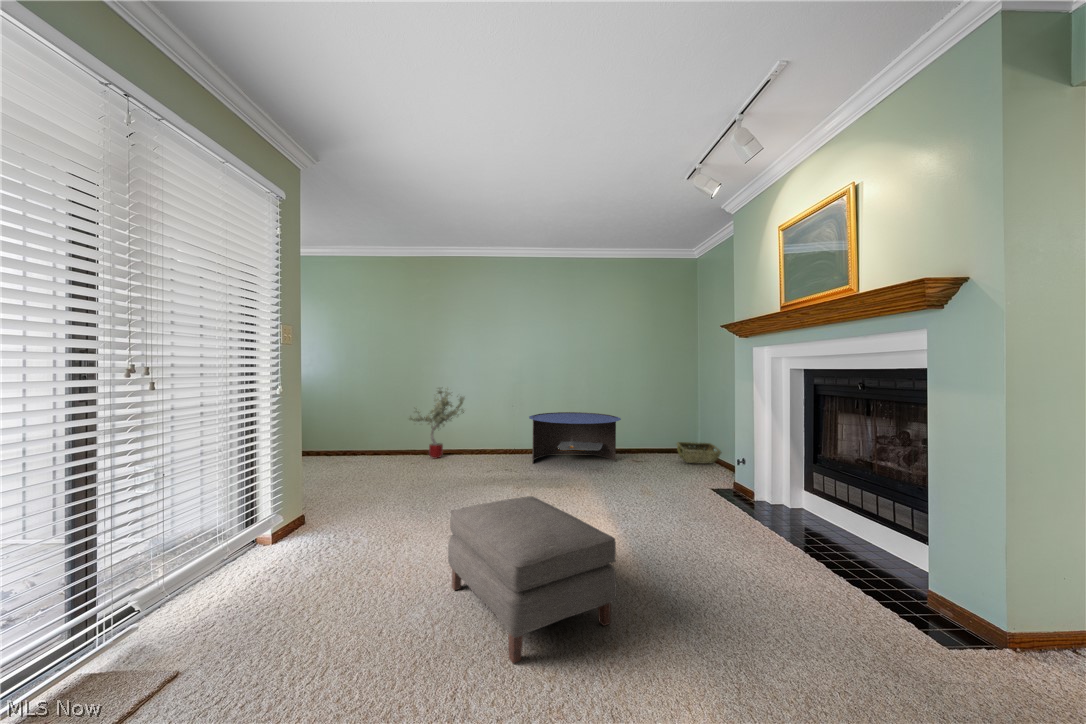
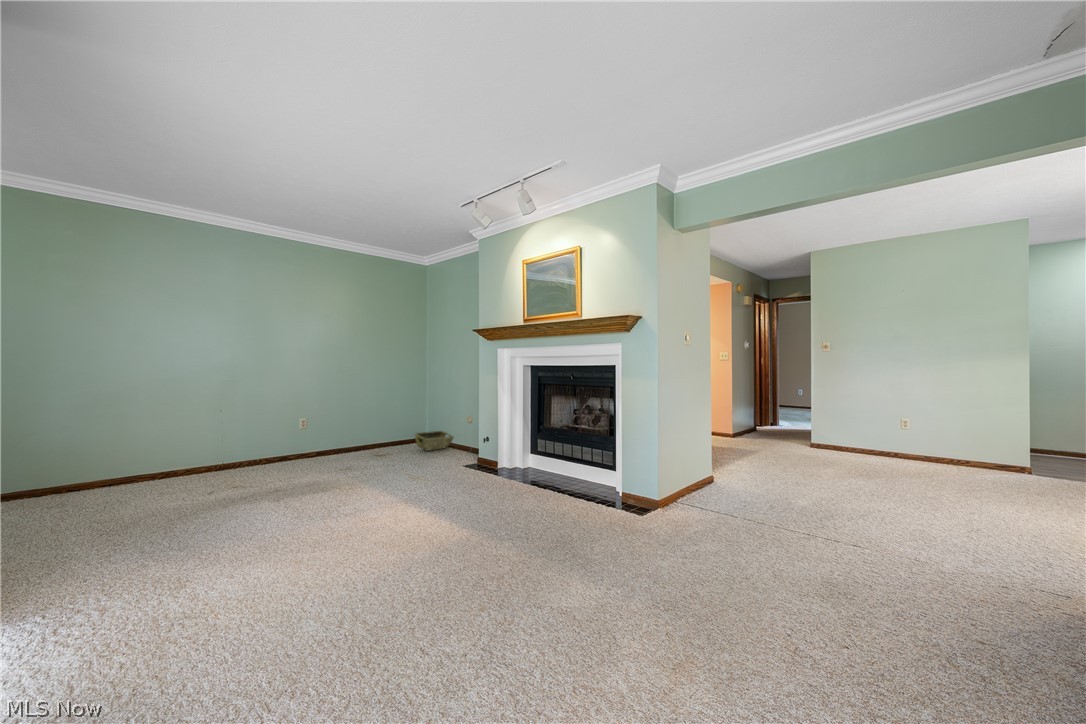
potted tree: present [409,388,464,458] -> none [32,395,152,499]
coffee table: present [529,412,621,462] -> none [256,414,368,478]
ottoman: present [448,496,617,663] -> none [321,490,491,612]

